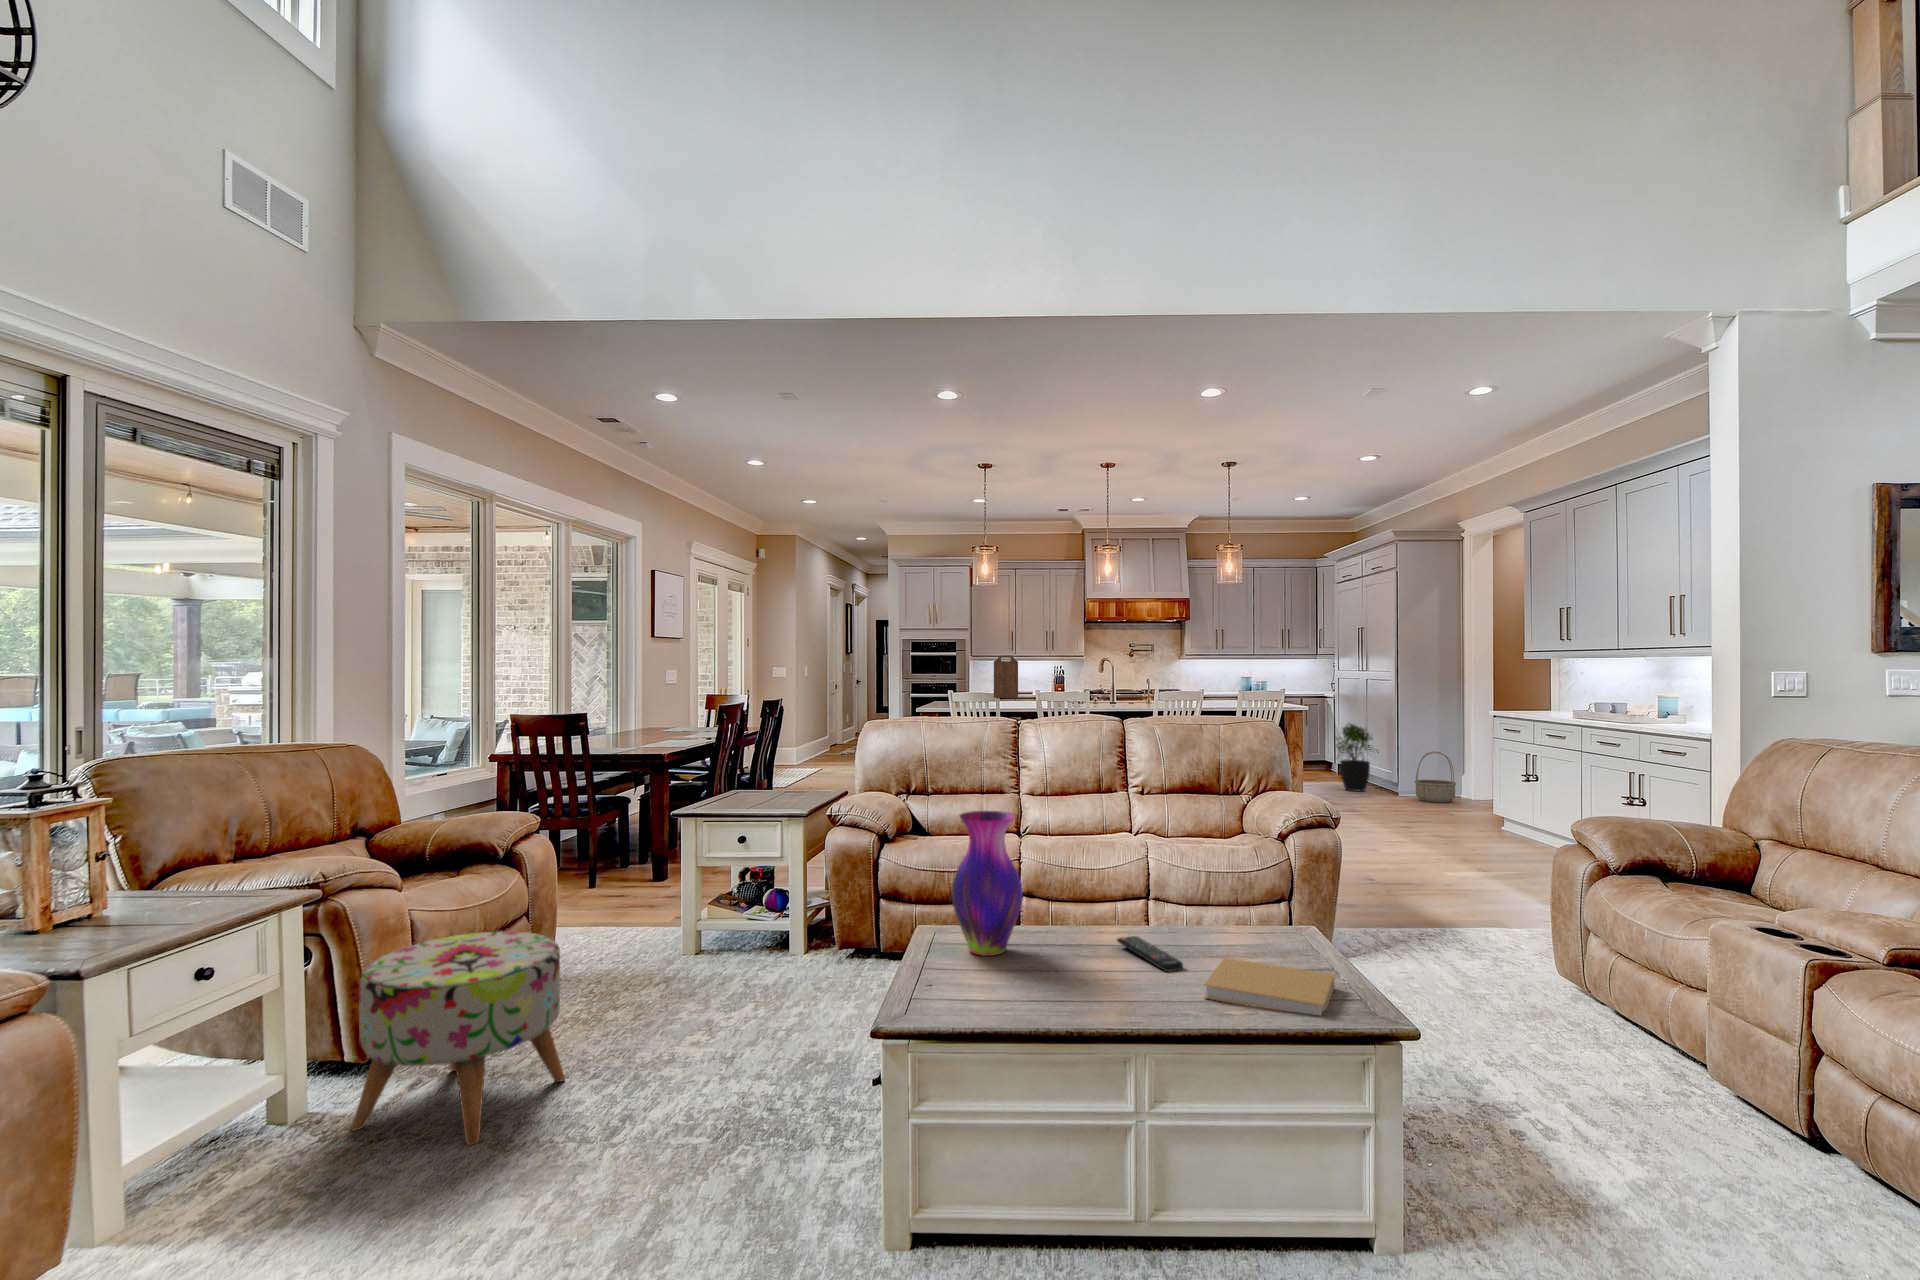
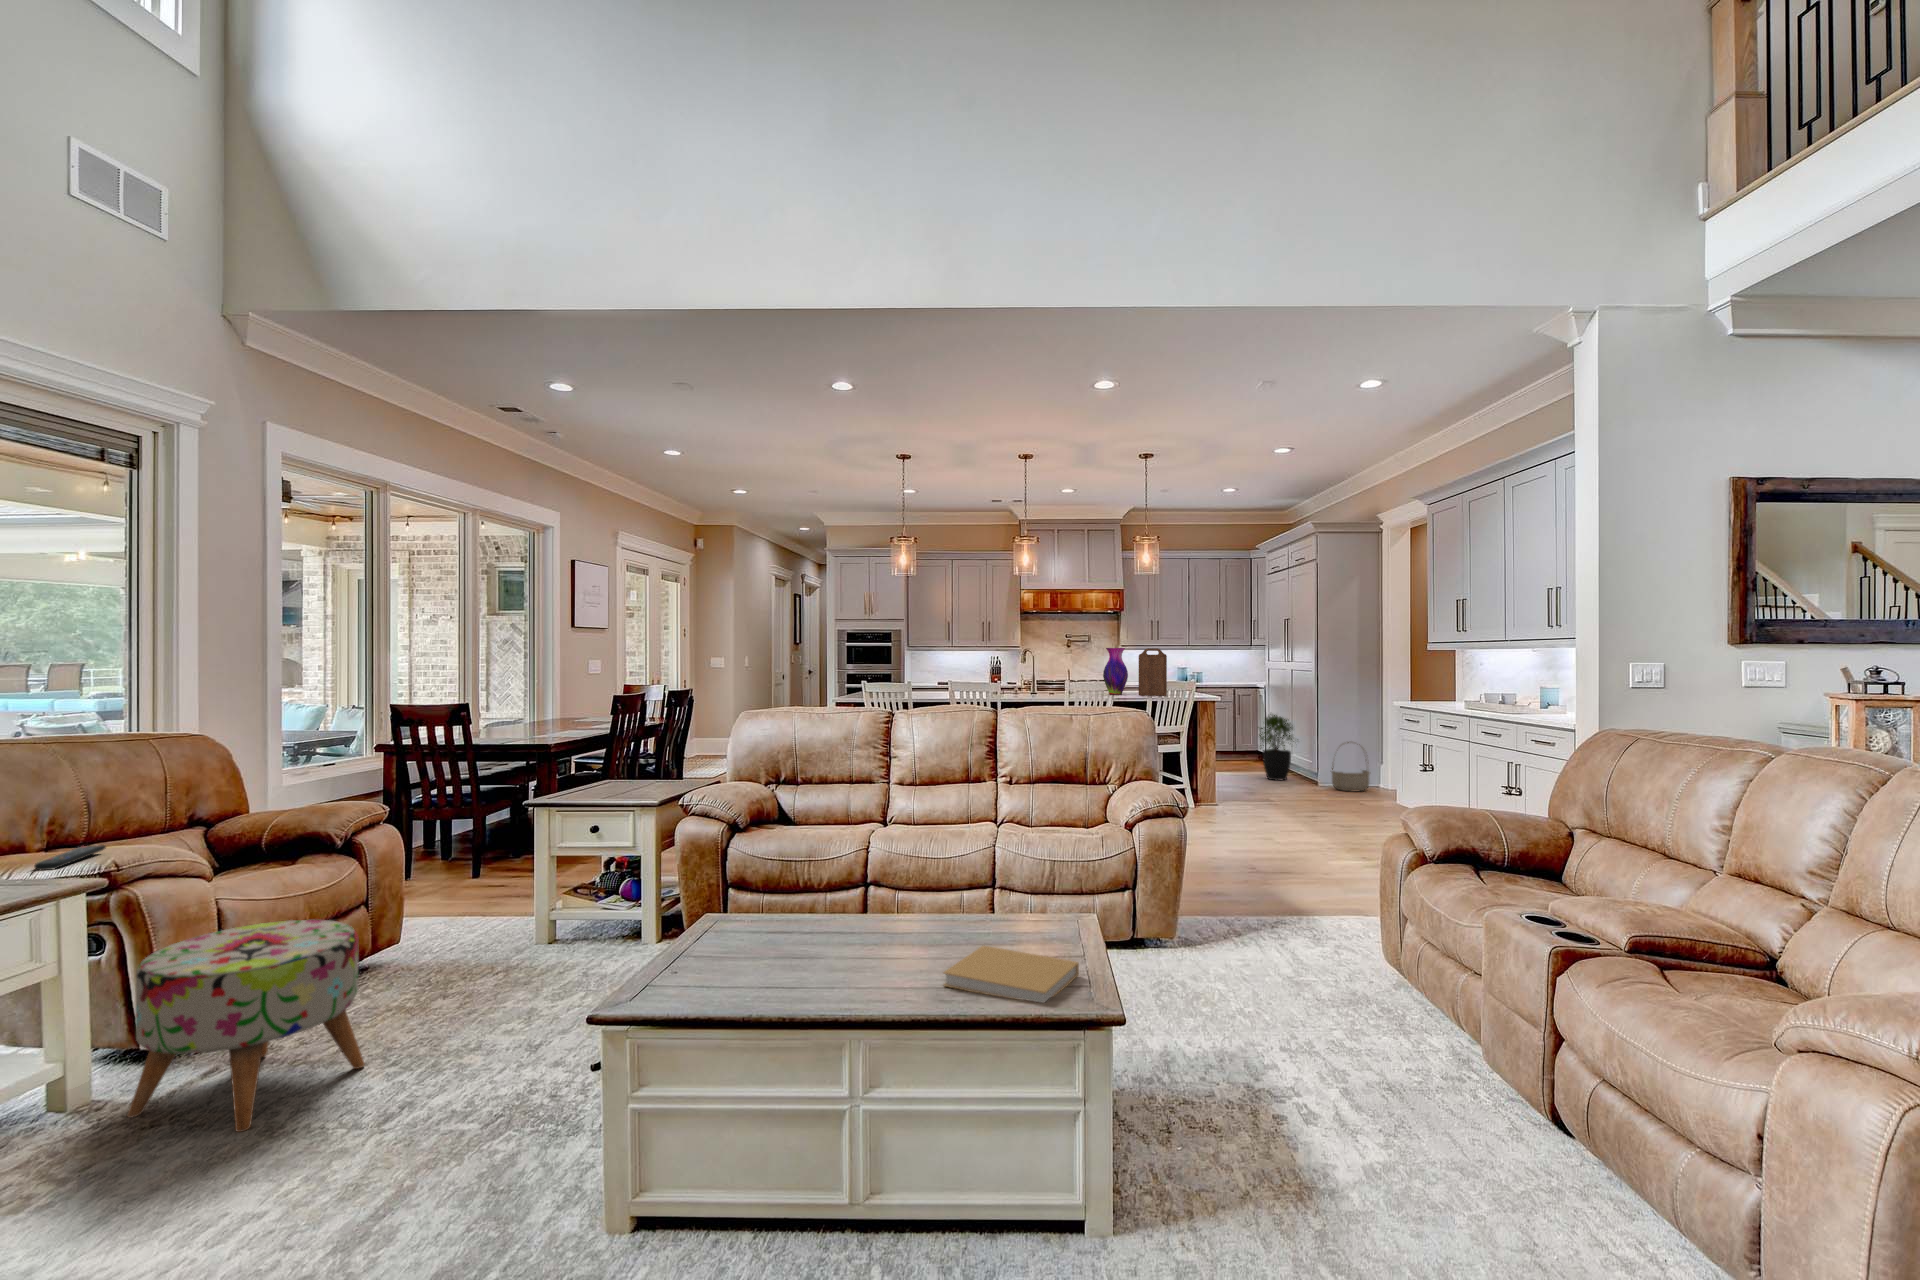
cutting board: present [994,655,1018,698] -> present [1139,648,1167,696]
vase: present [951,811,1023,956] -> present [1103,648,1128,695]
remote control: present [1117,936,1183,972] -> present [34,845,106,870]

